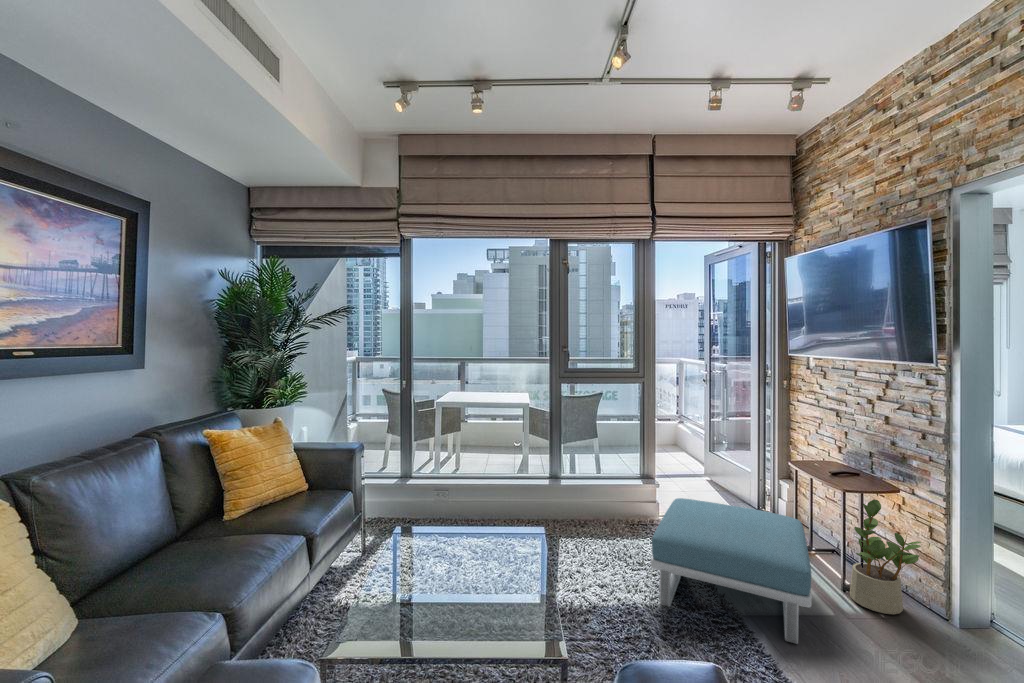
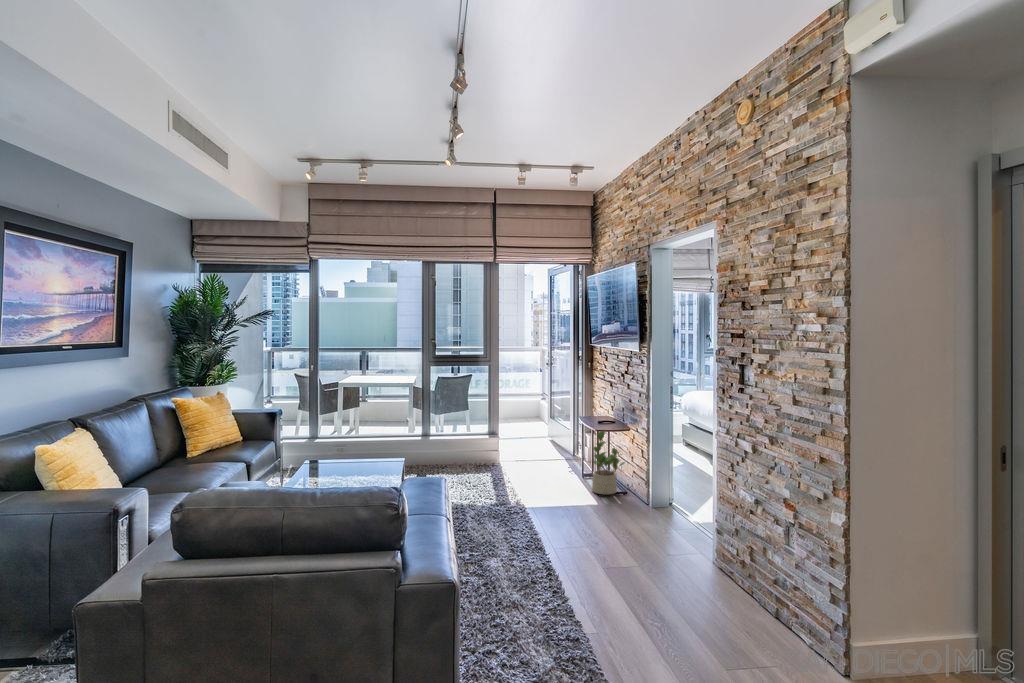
footstool: present [651,498,812,644] -> none [469,441,571,506]

